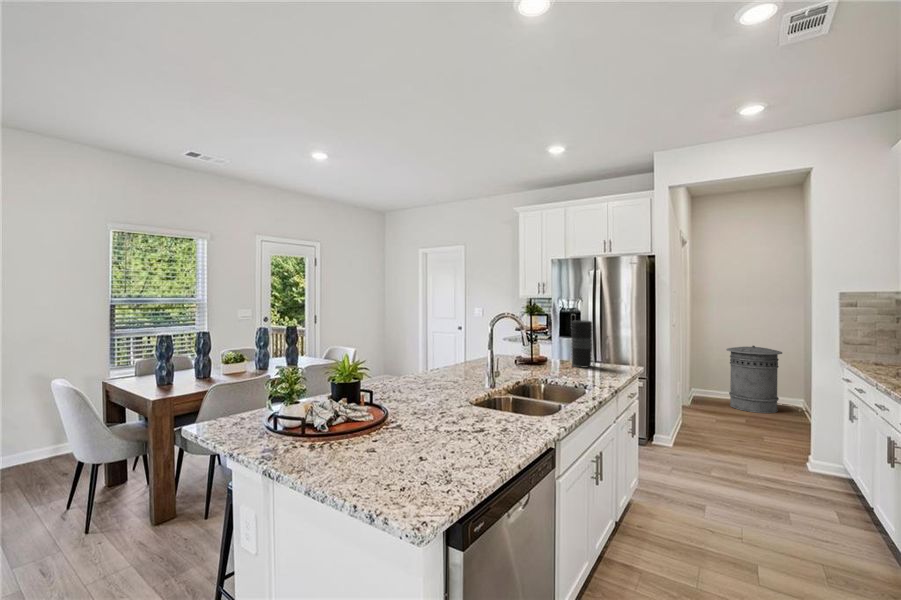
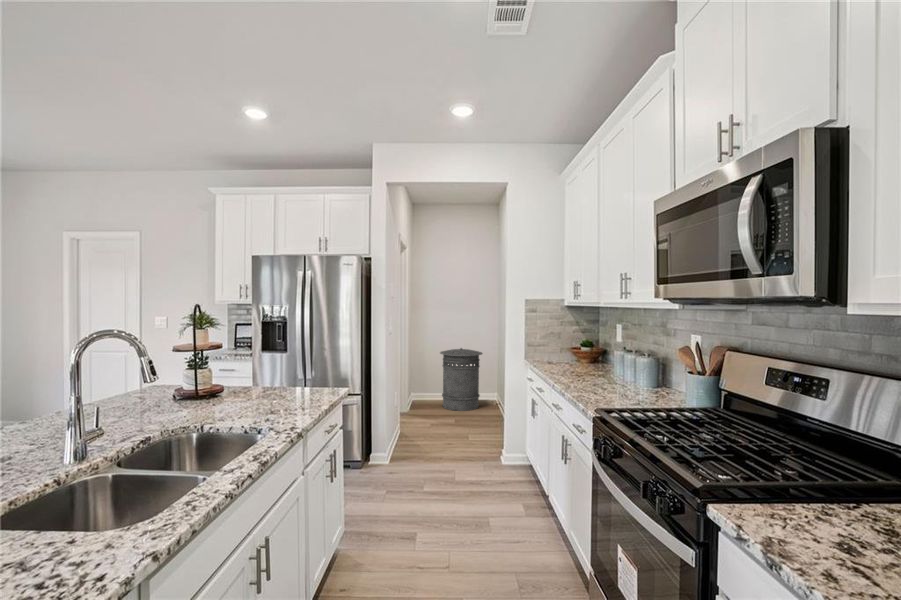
vase: present [571,320,592,367] -> none [257,332,286,396]

